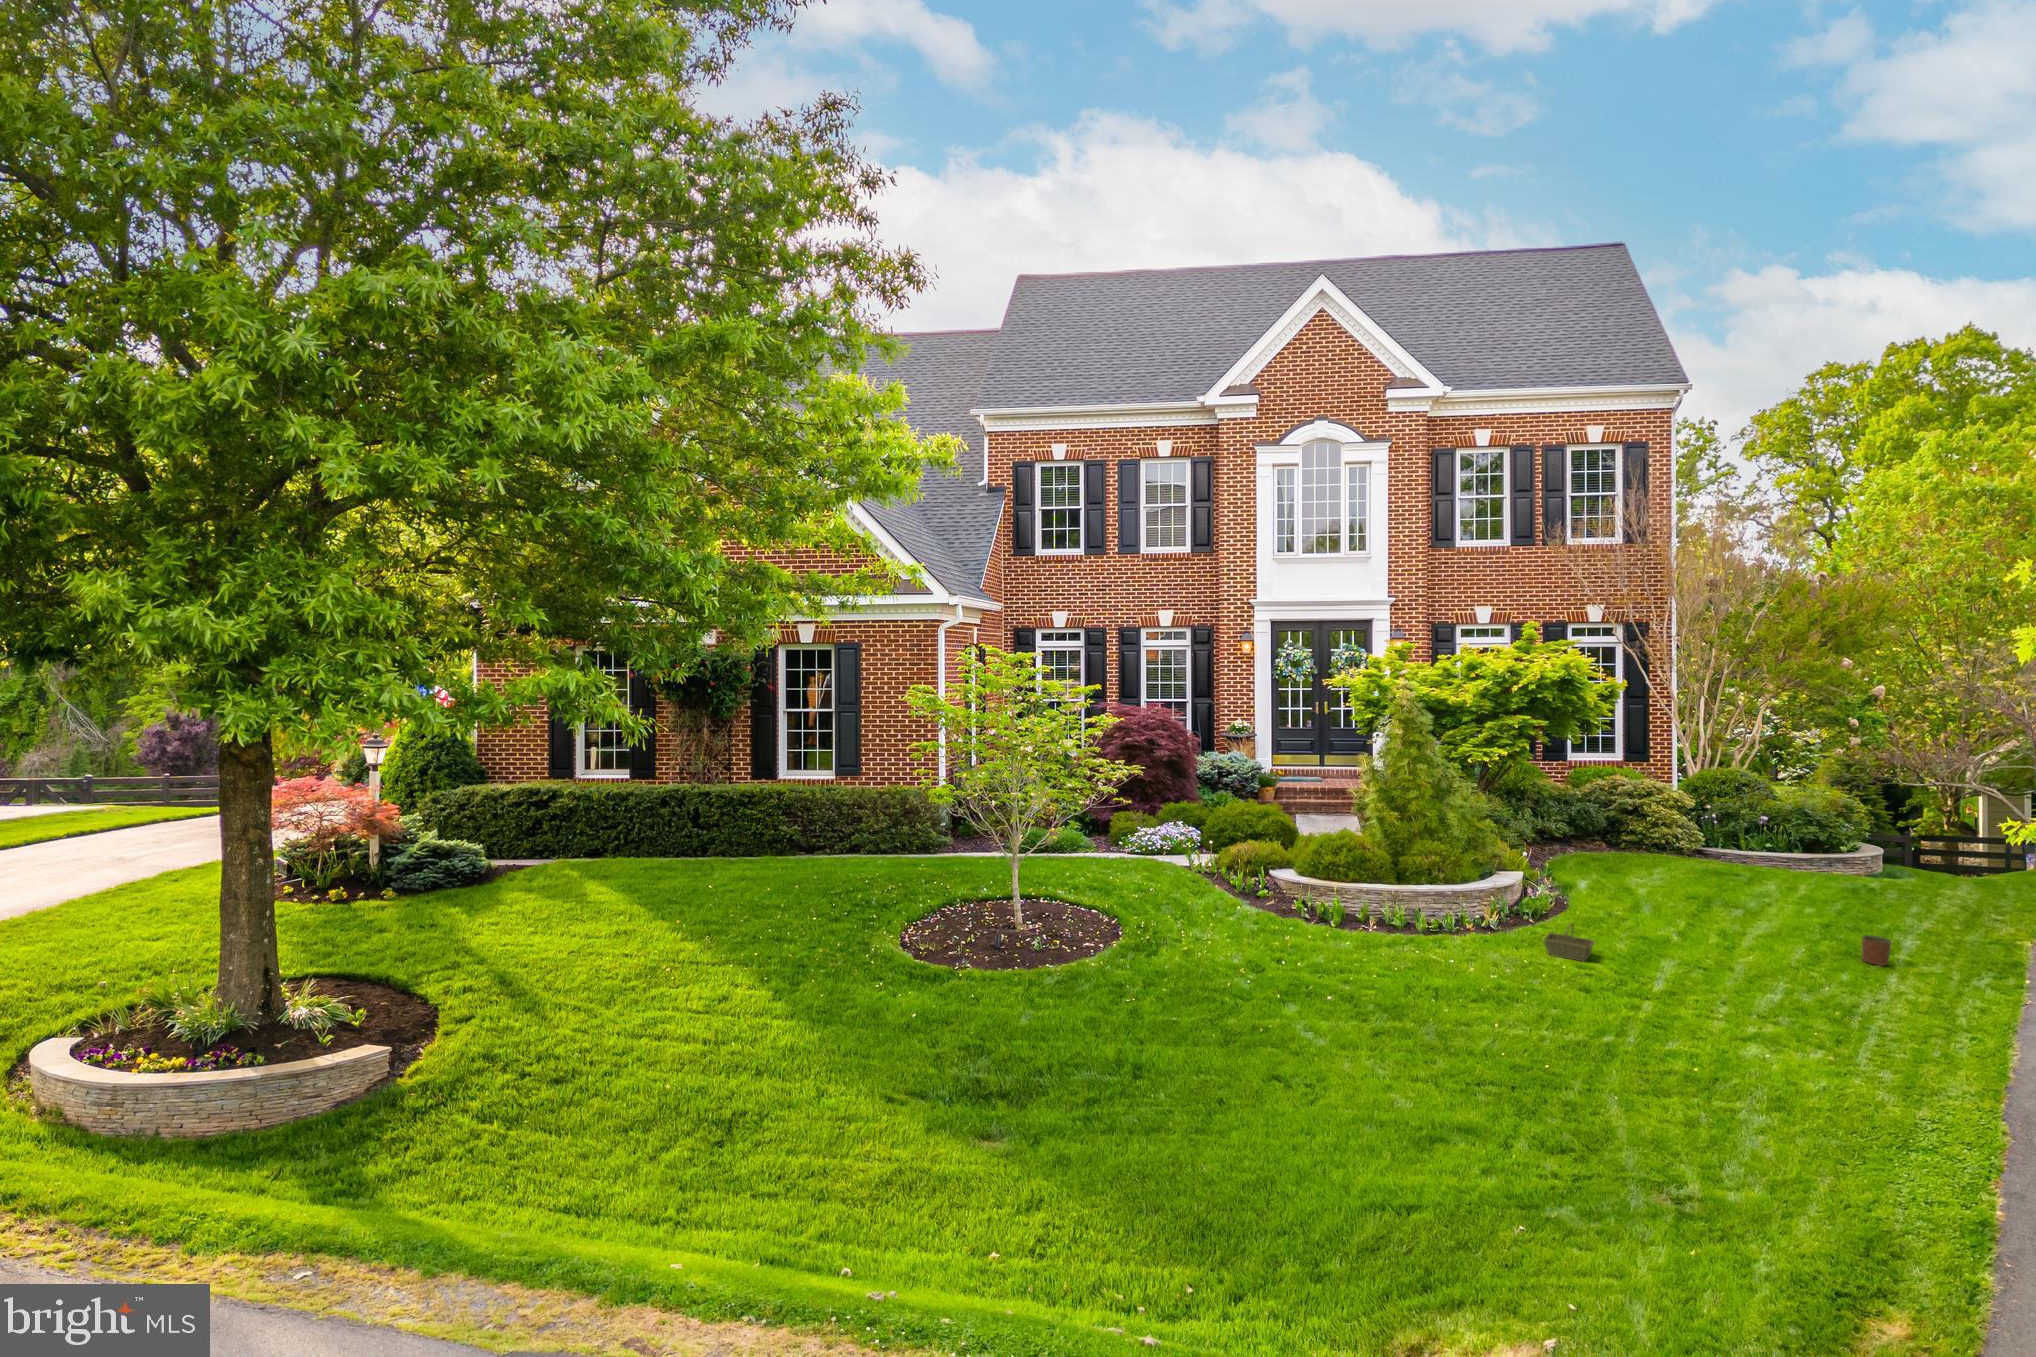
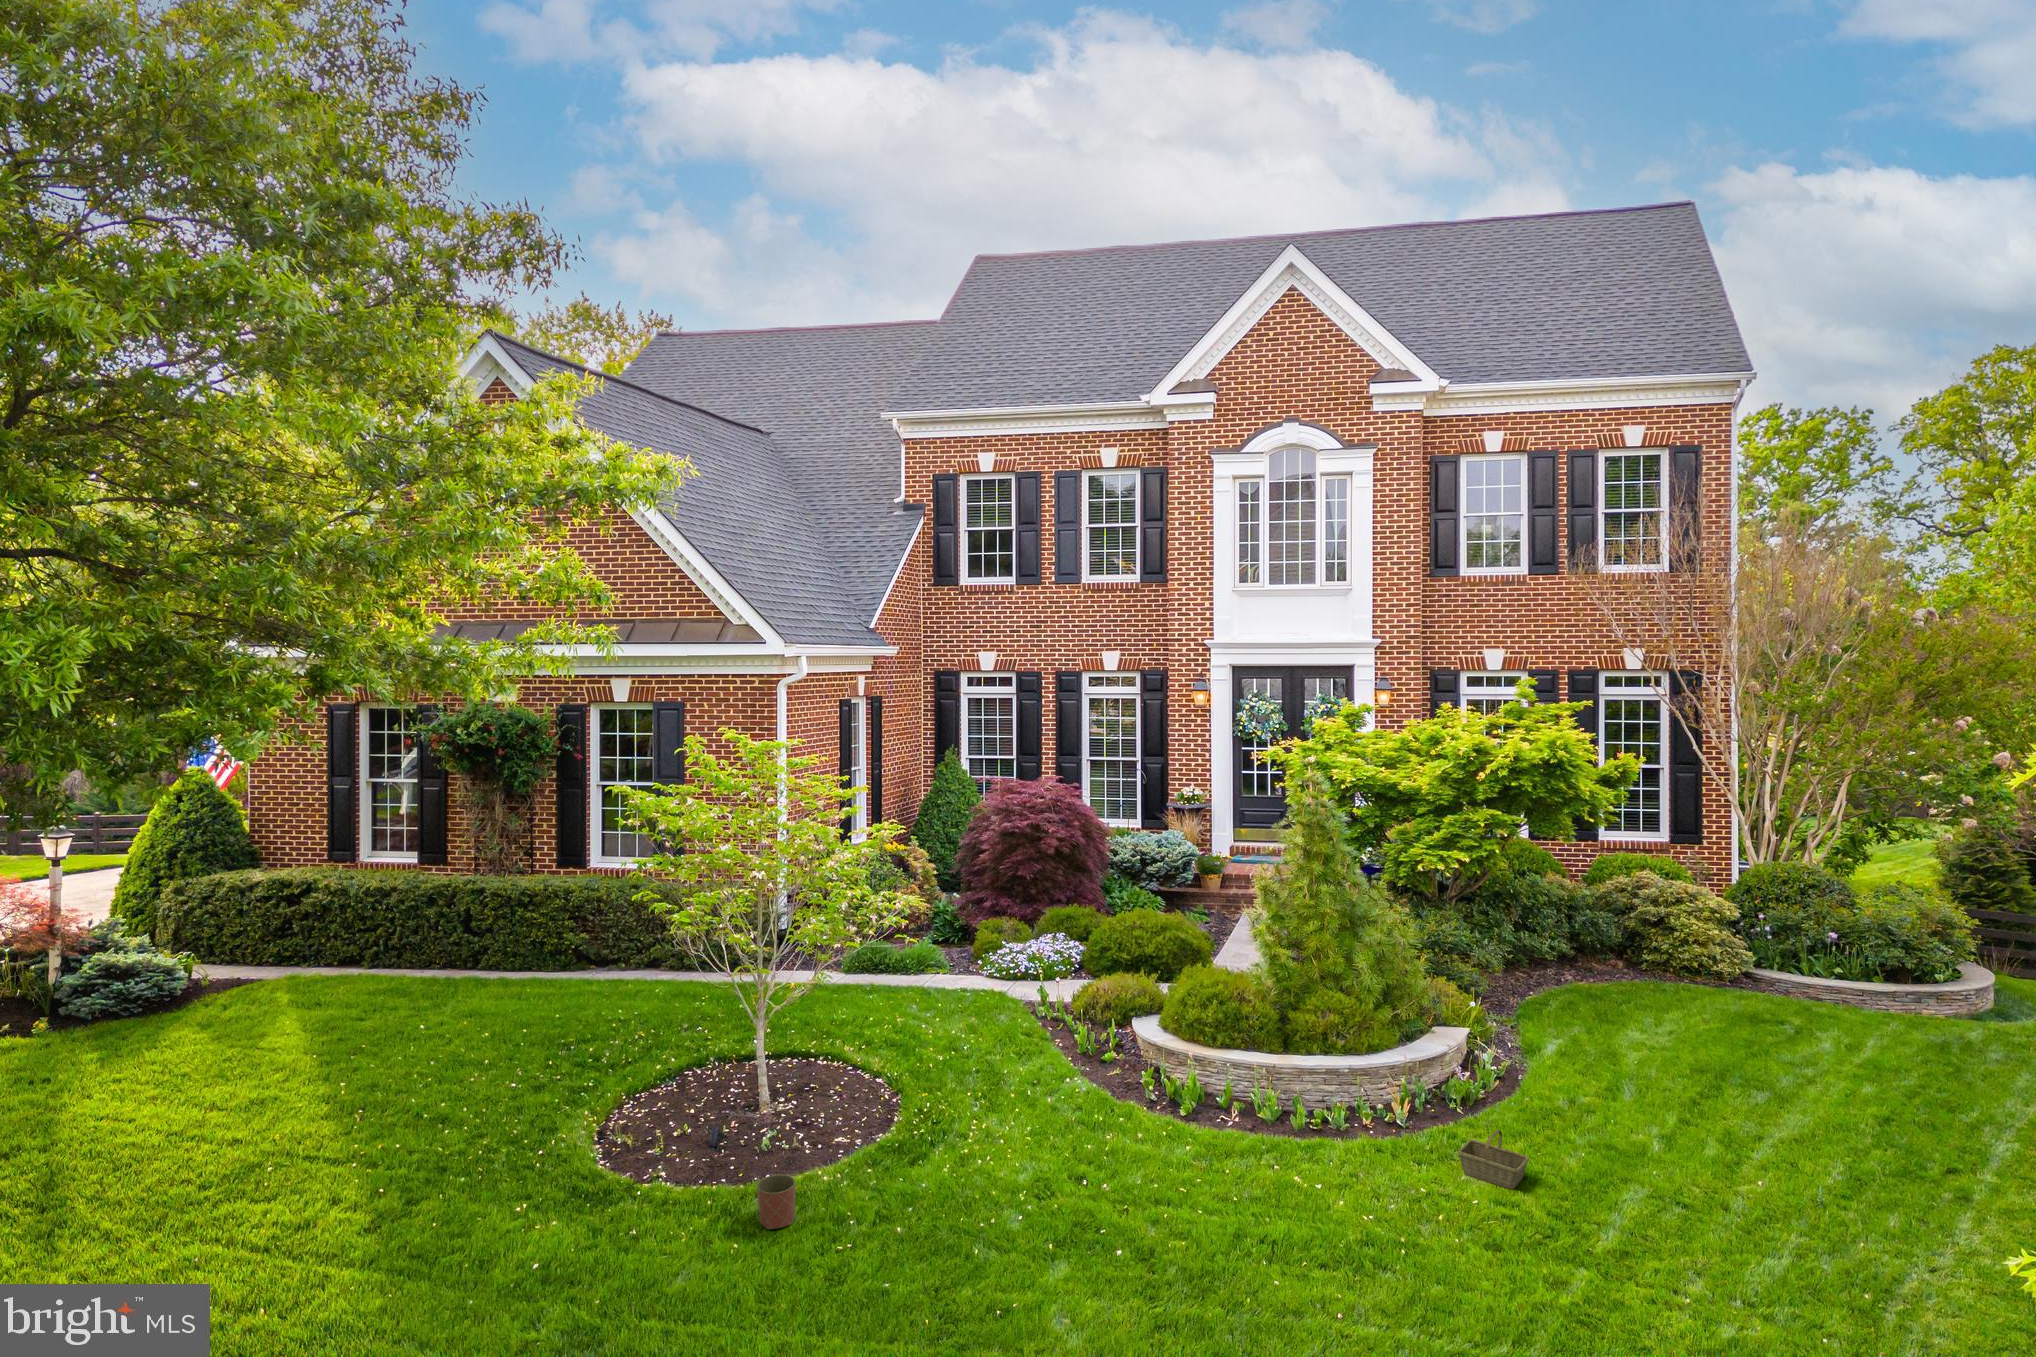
planter: present [1862,935,1891,966] -> present [757,1174,795,1229]

